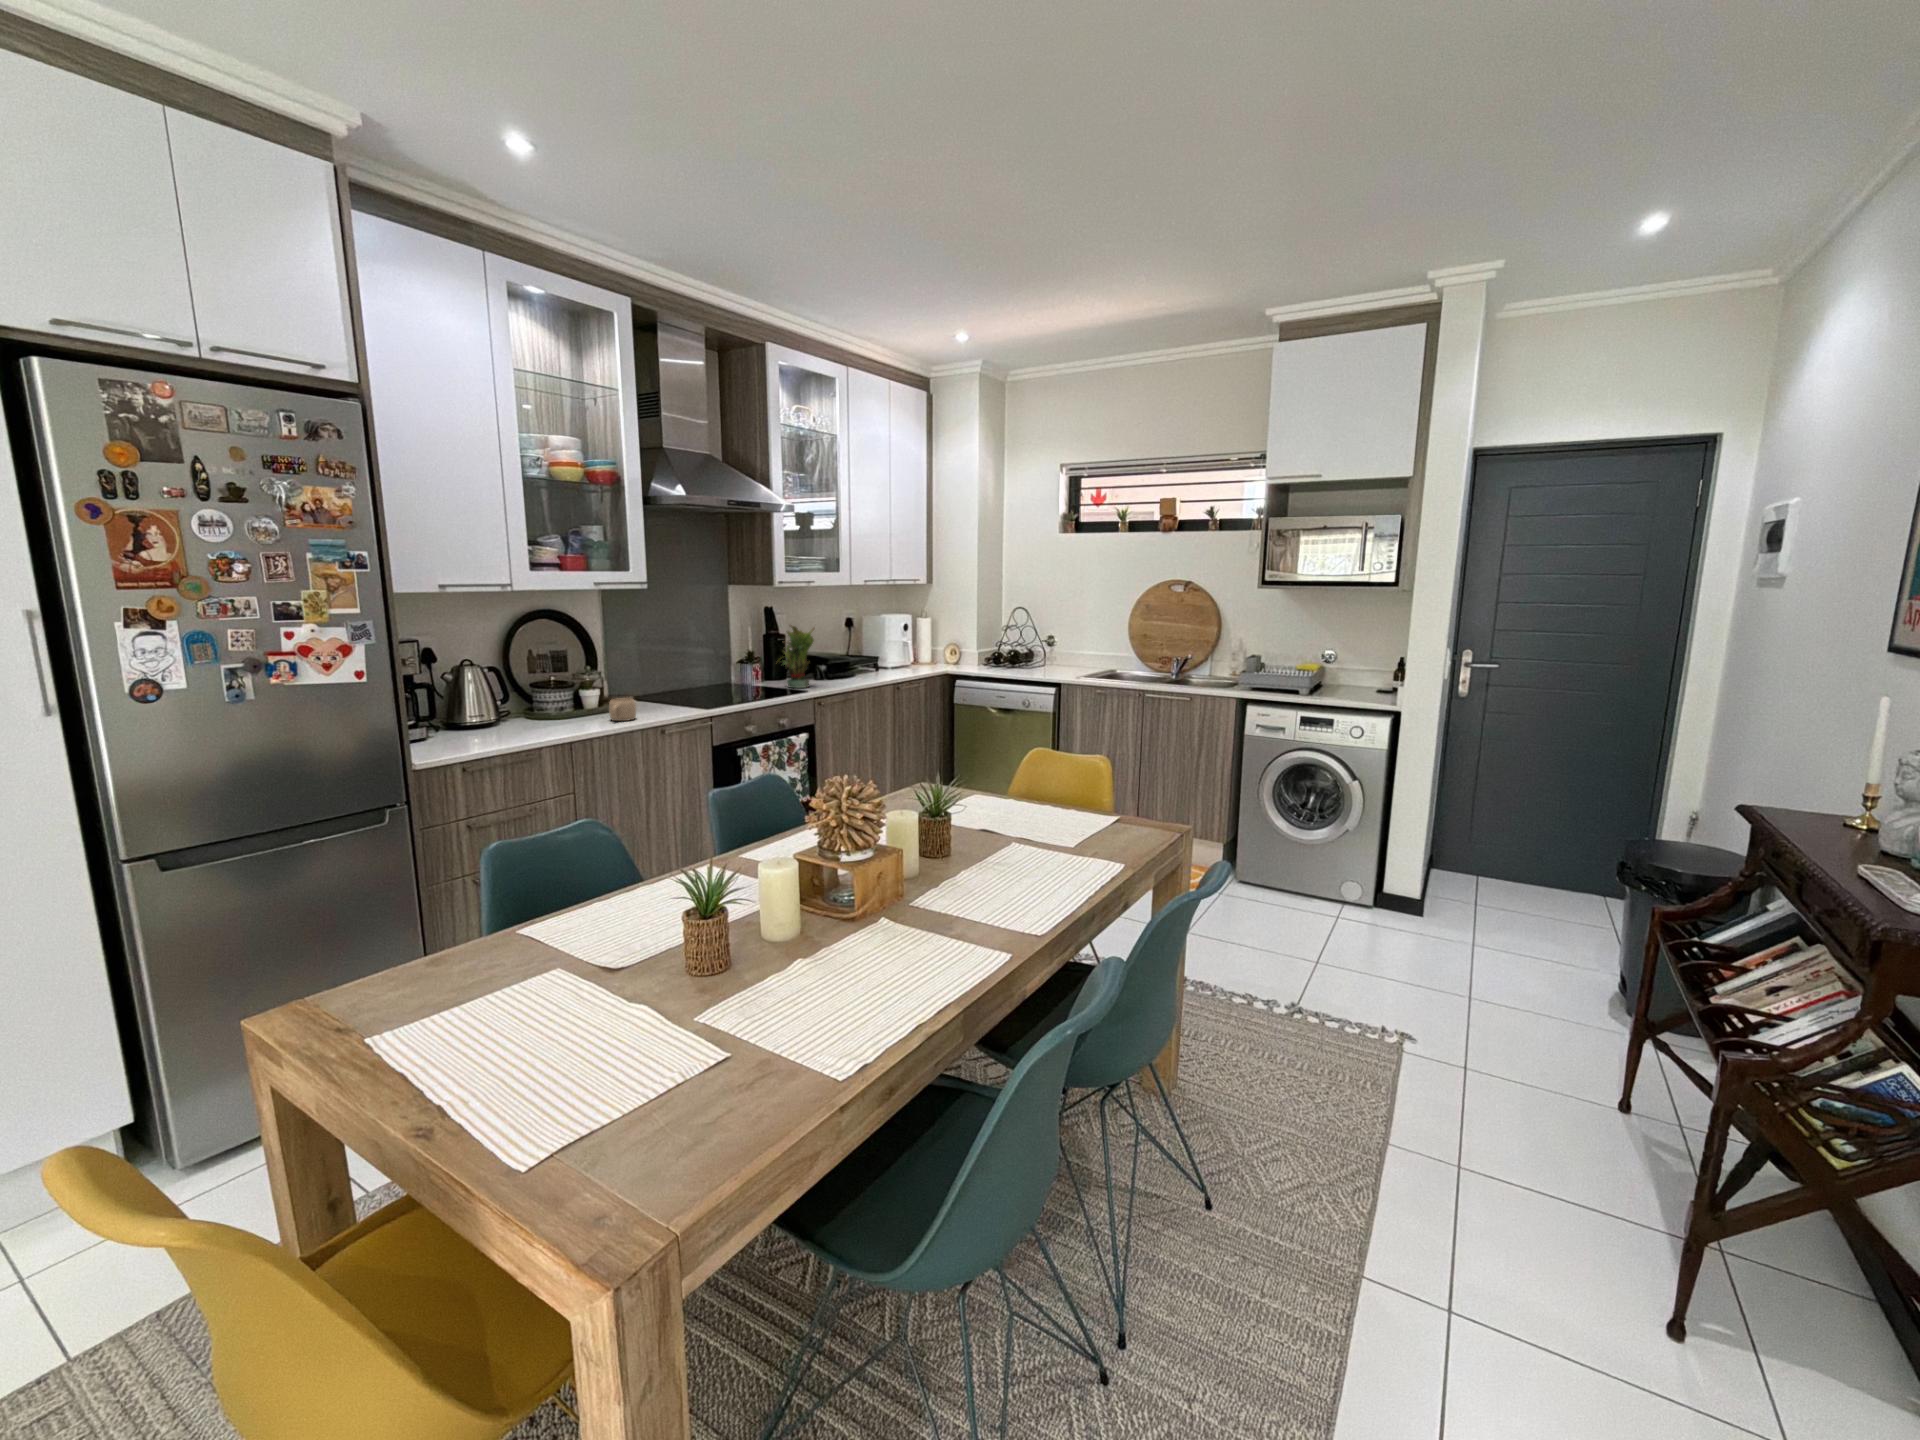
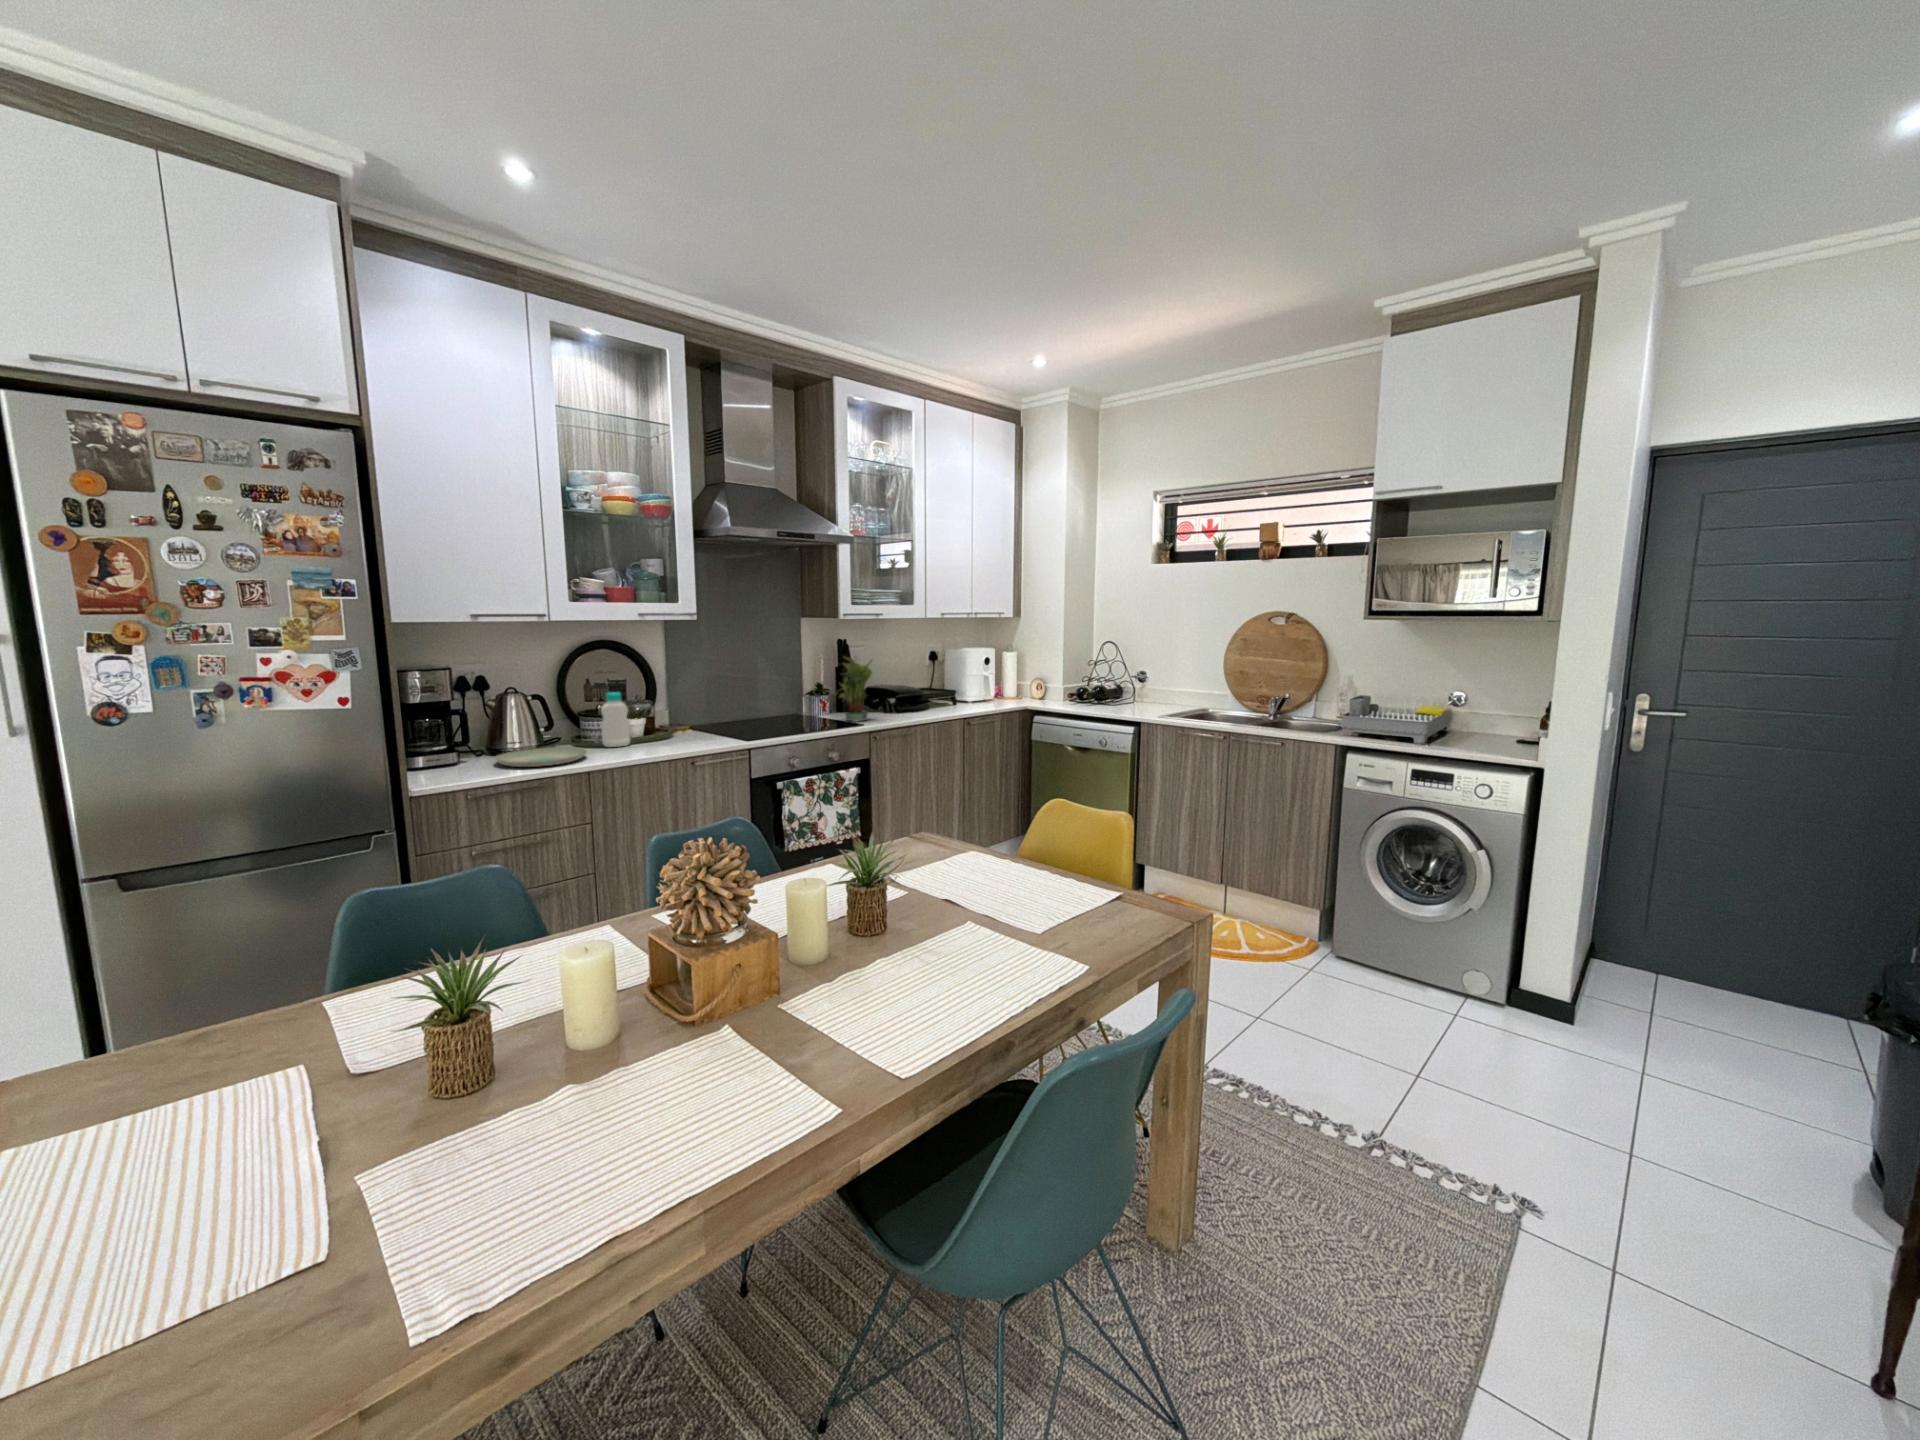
bottle: none [564,663,594,718] -> present [601,692,630,747]
mug: present [609,698,636,721] -> none [637,729,665,752]
plate: none [472,719,565,739] -> present [495,747,587,767]

